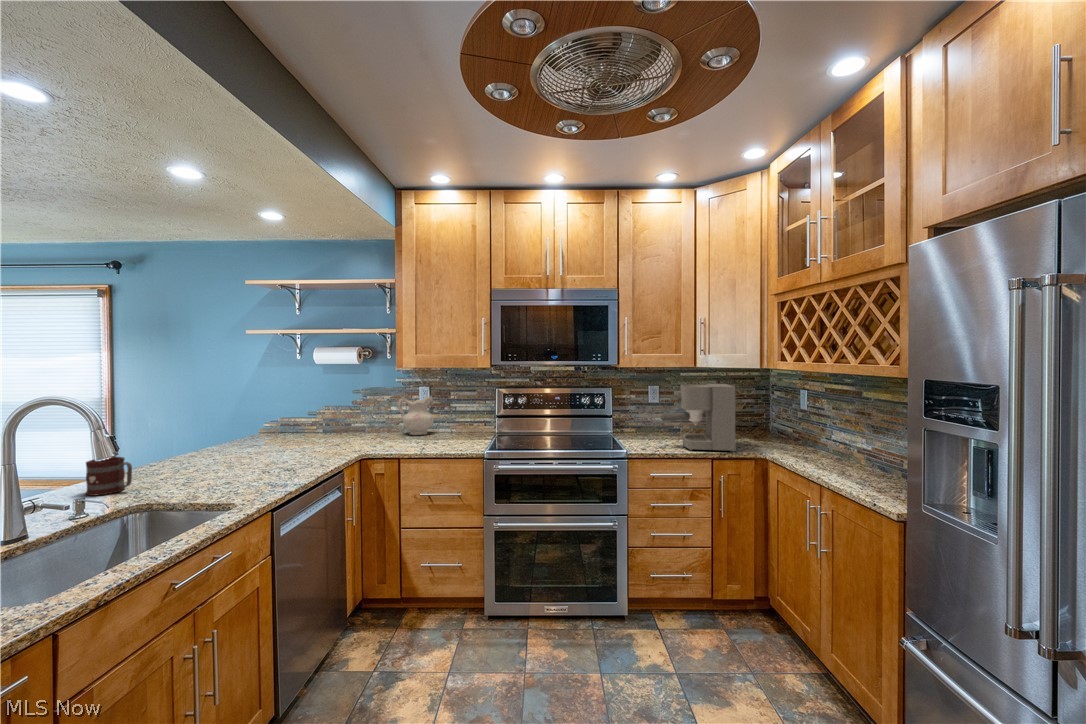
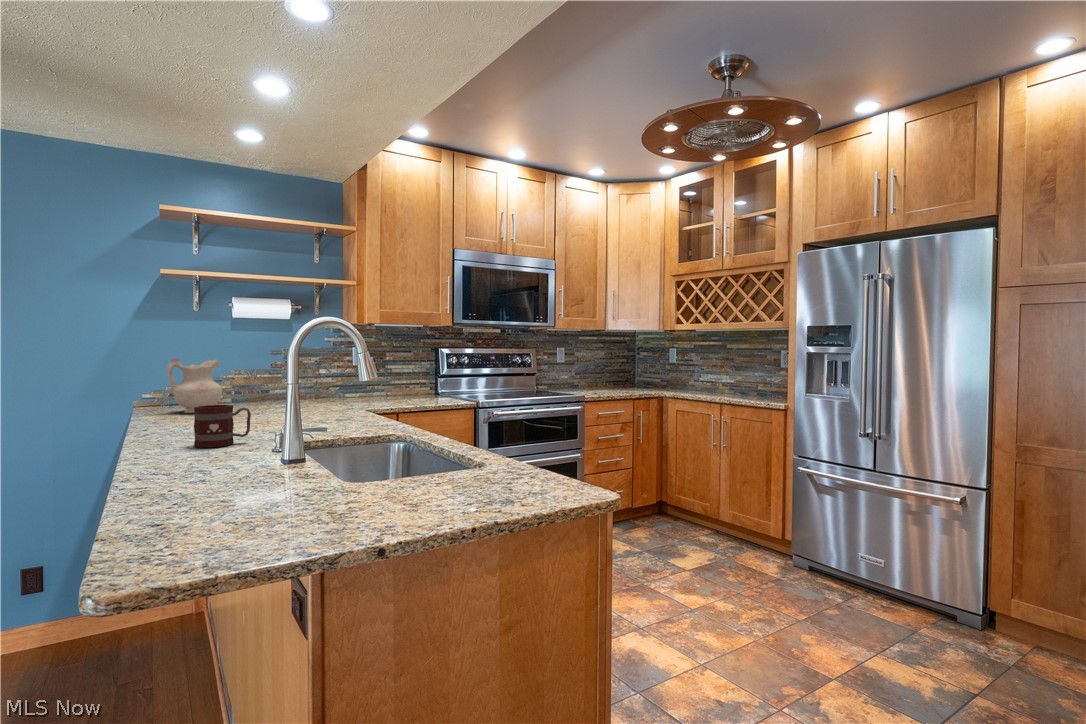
coffee maker: present [661,384,735,452] -> none [599,343,654,394]
ceramic pitcher: present [398,396,434,435] -> present [167,359,222,413]

